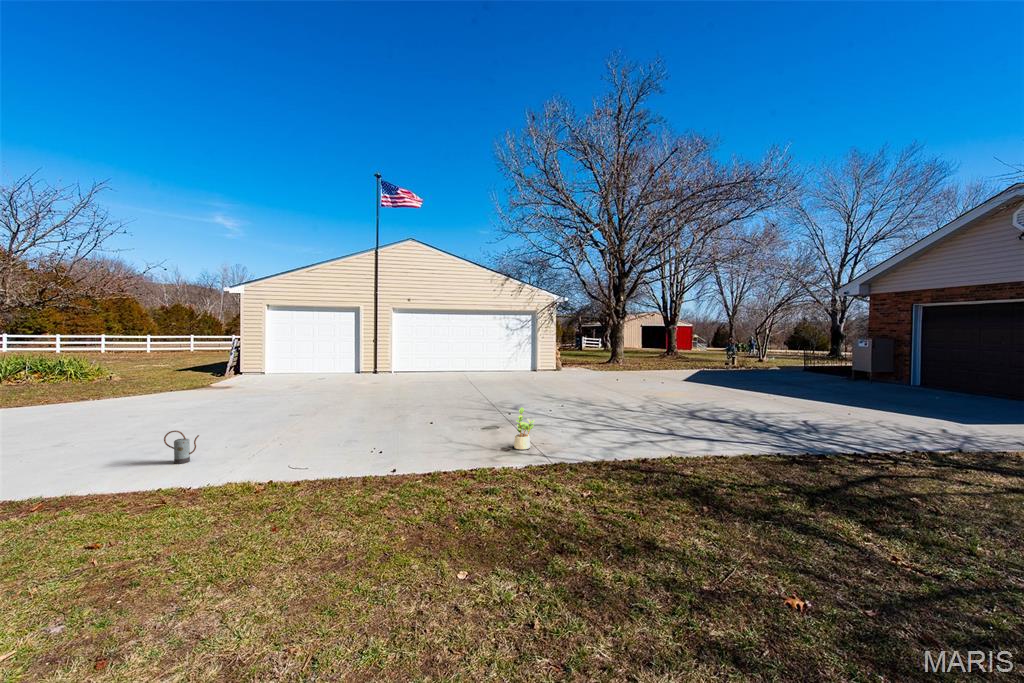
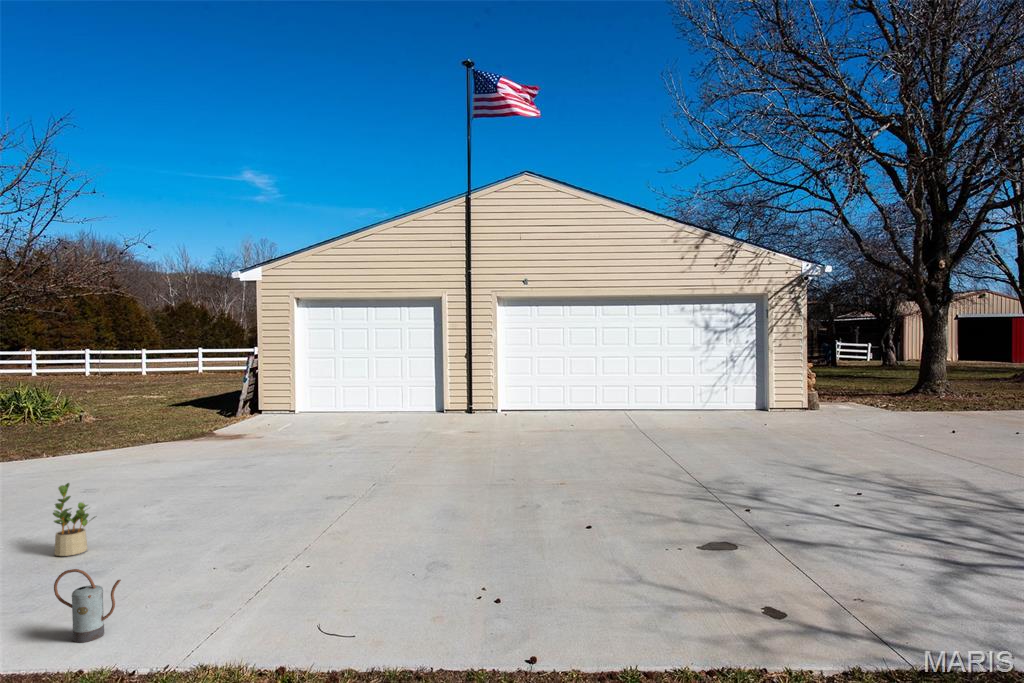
potted plant: present [514,408,534,449] -> present [53,483,95,556]

